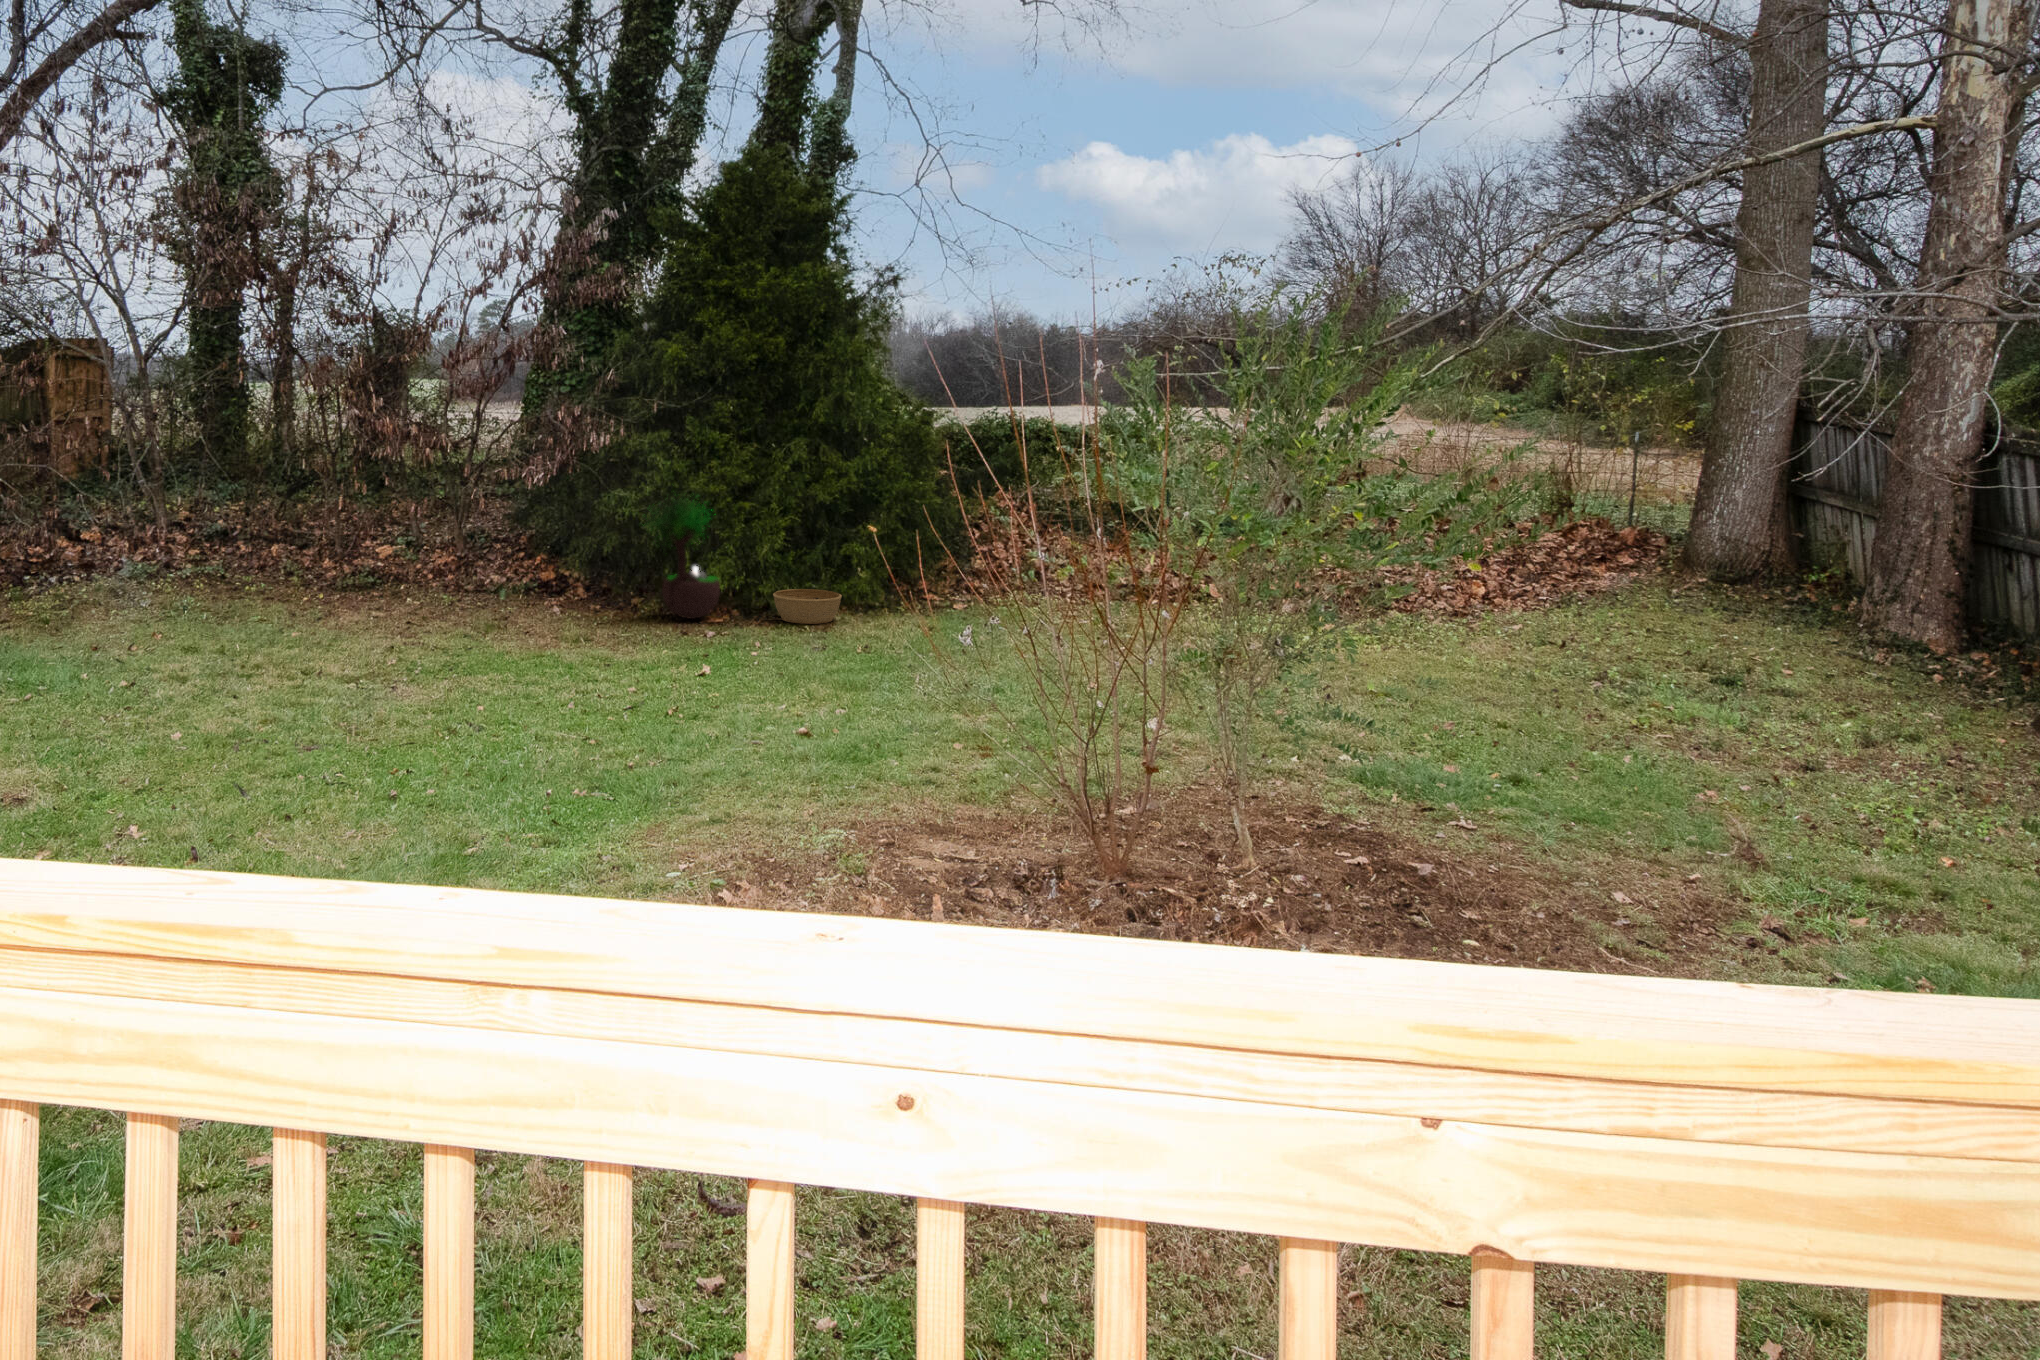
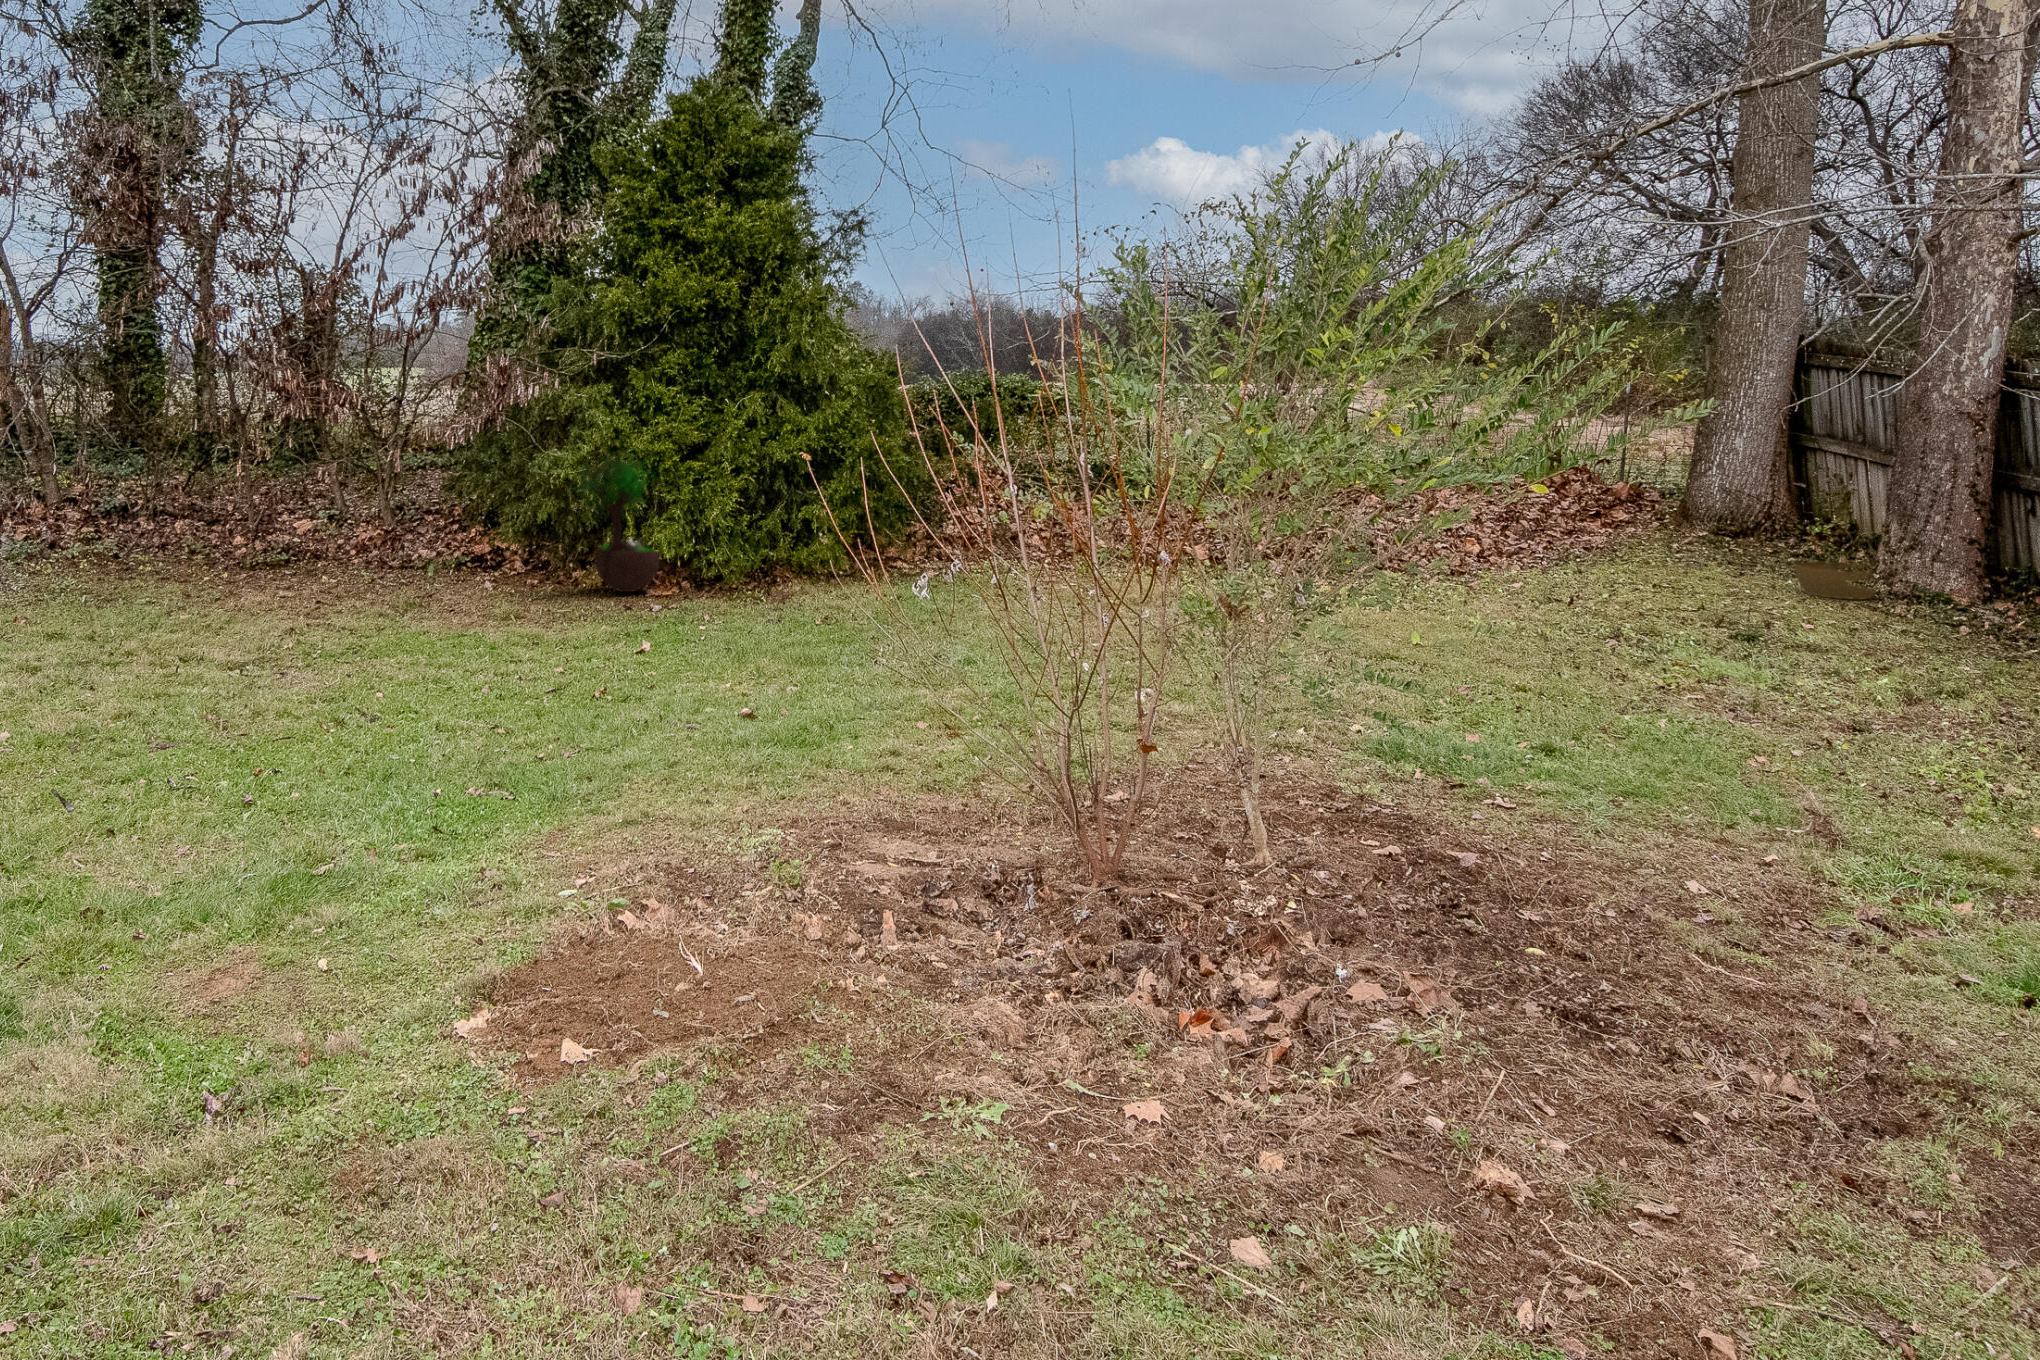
basket: present [773,589,842,624] -> present [1794,561,1876,599]

